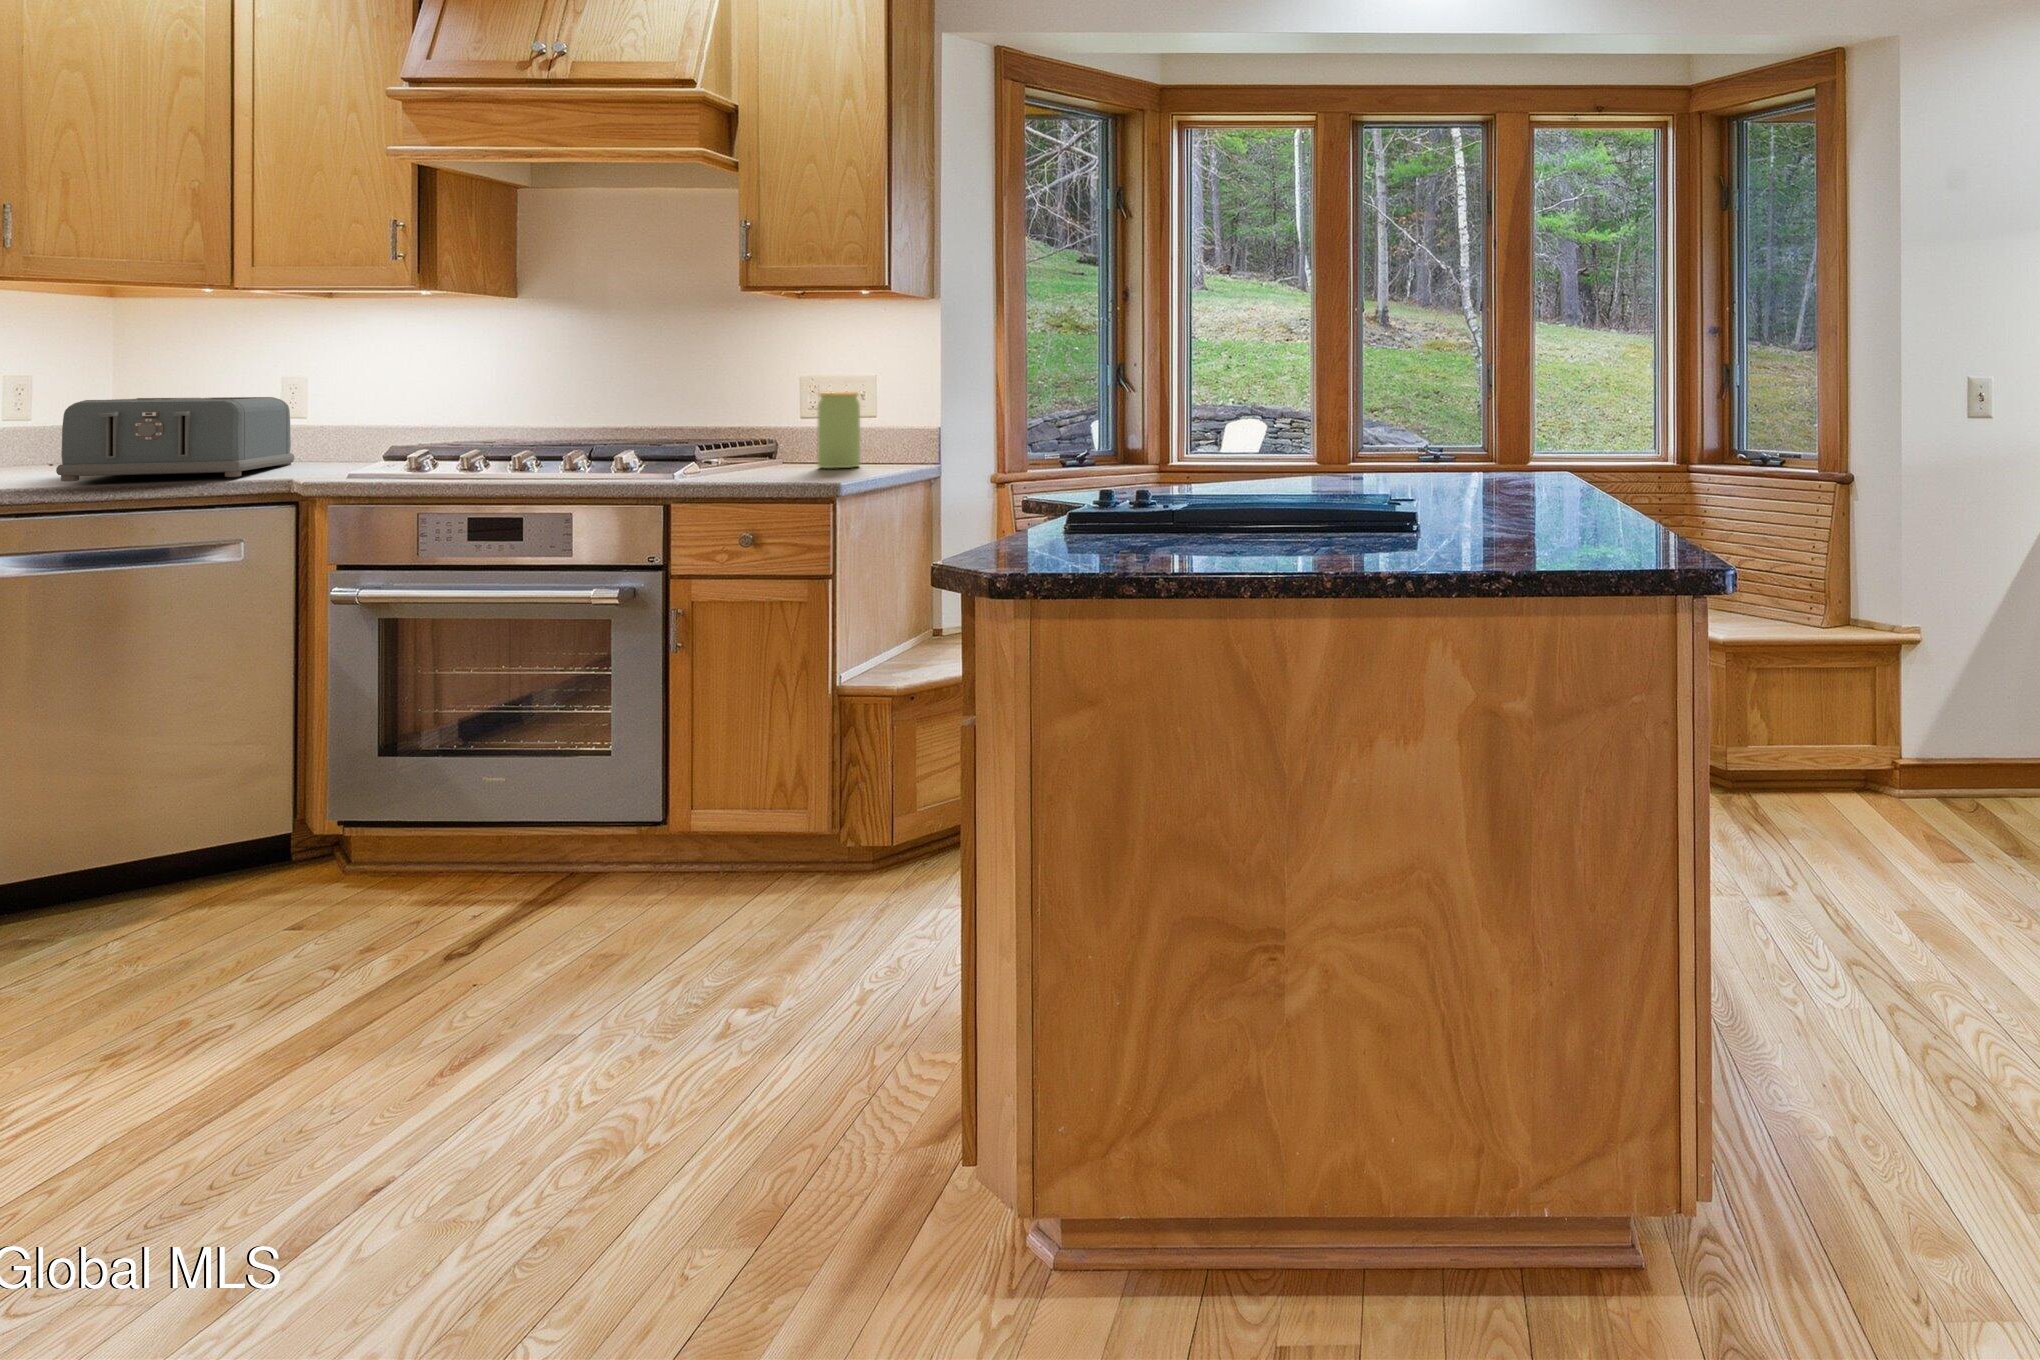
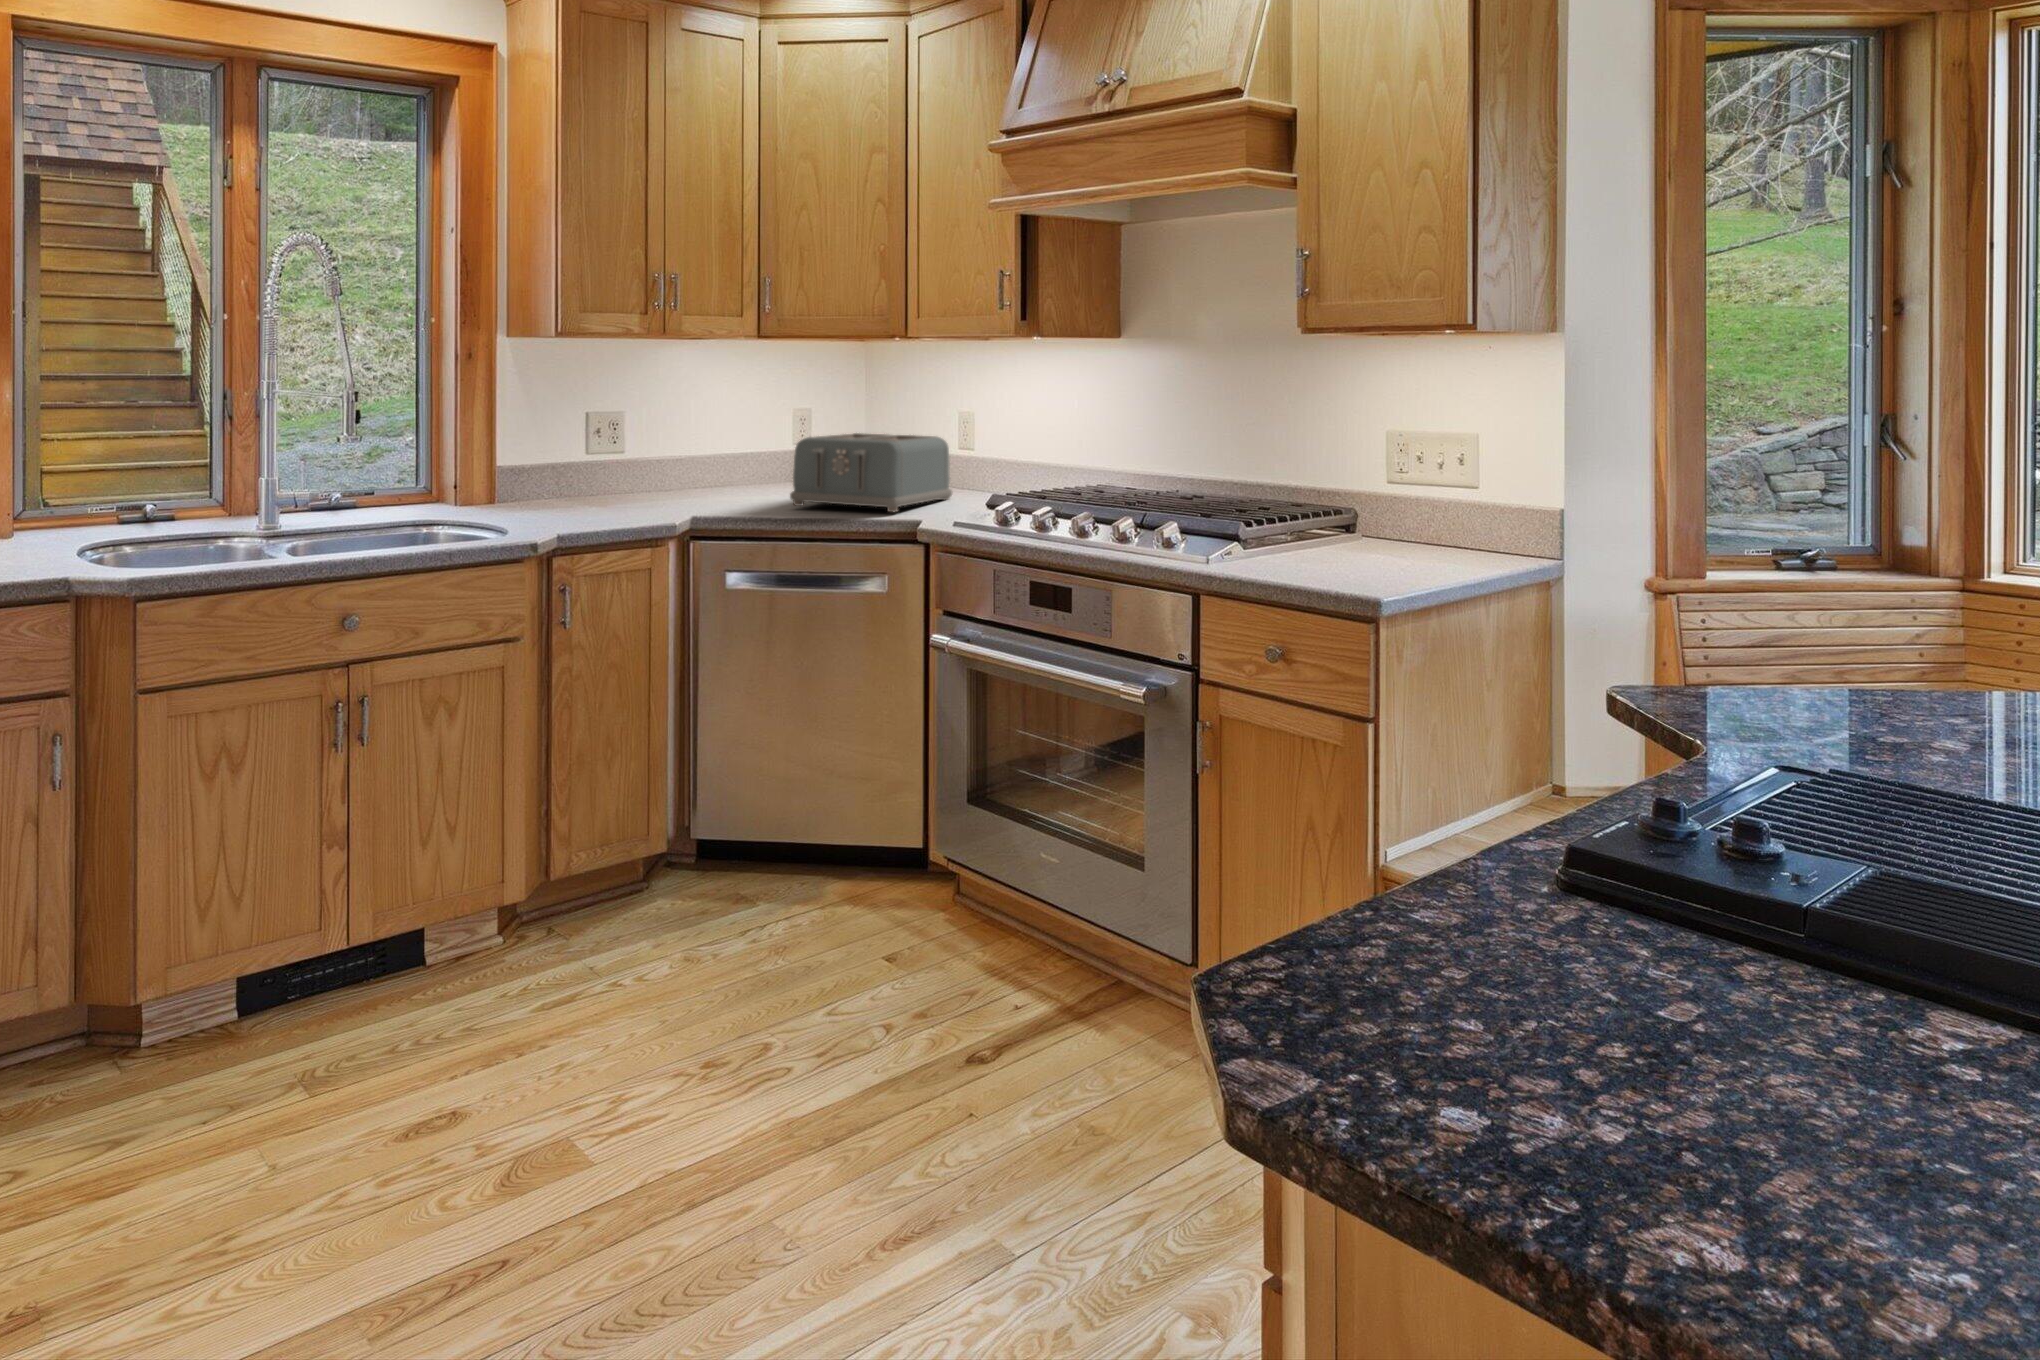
jar: present [817,392,860,468] -> none [1381,465,1435,567]

